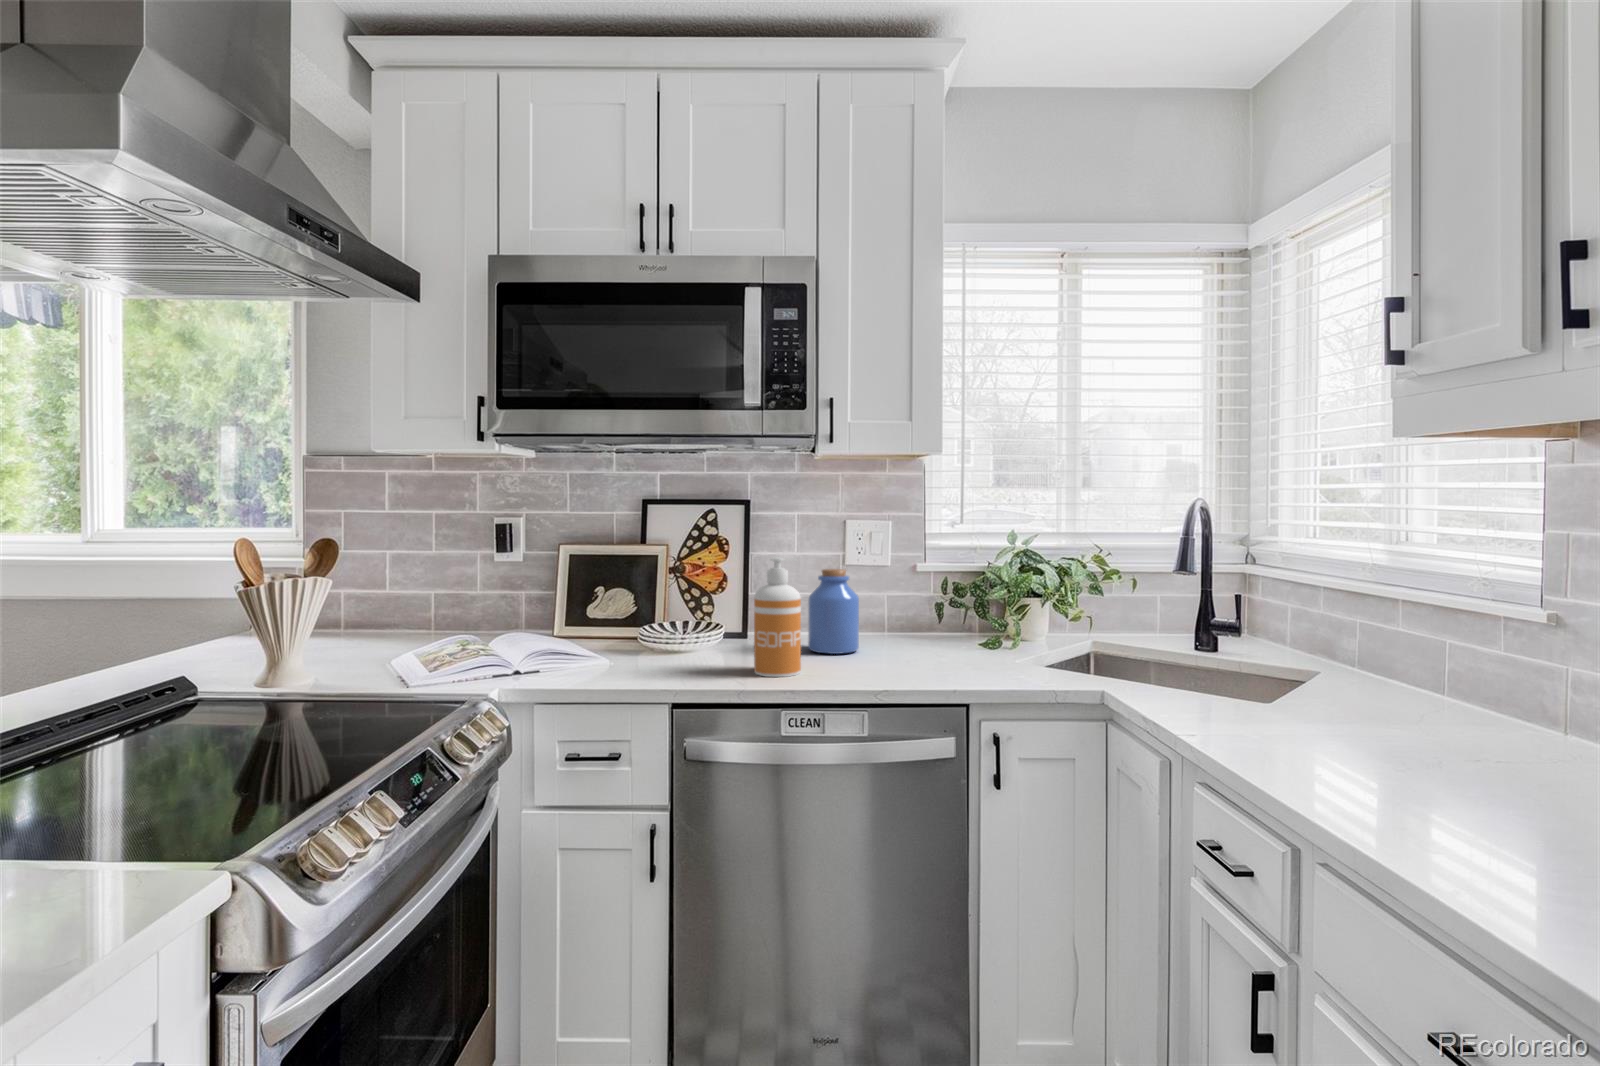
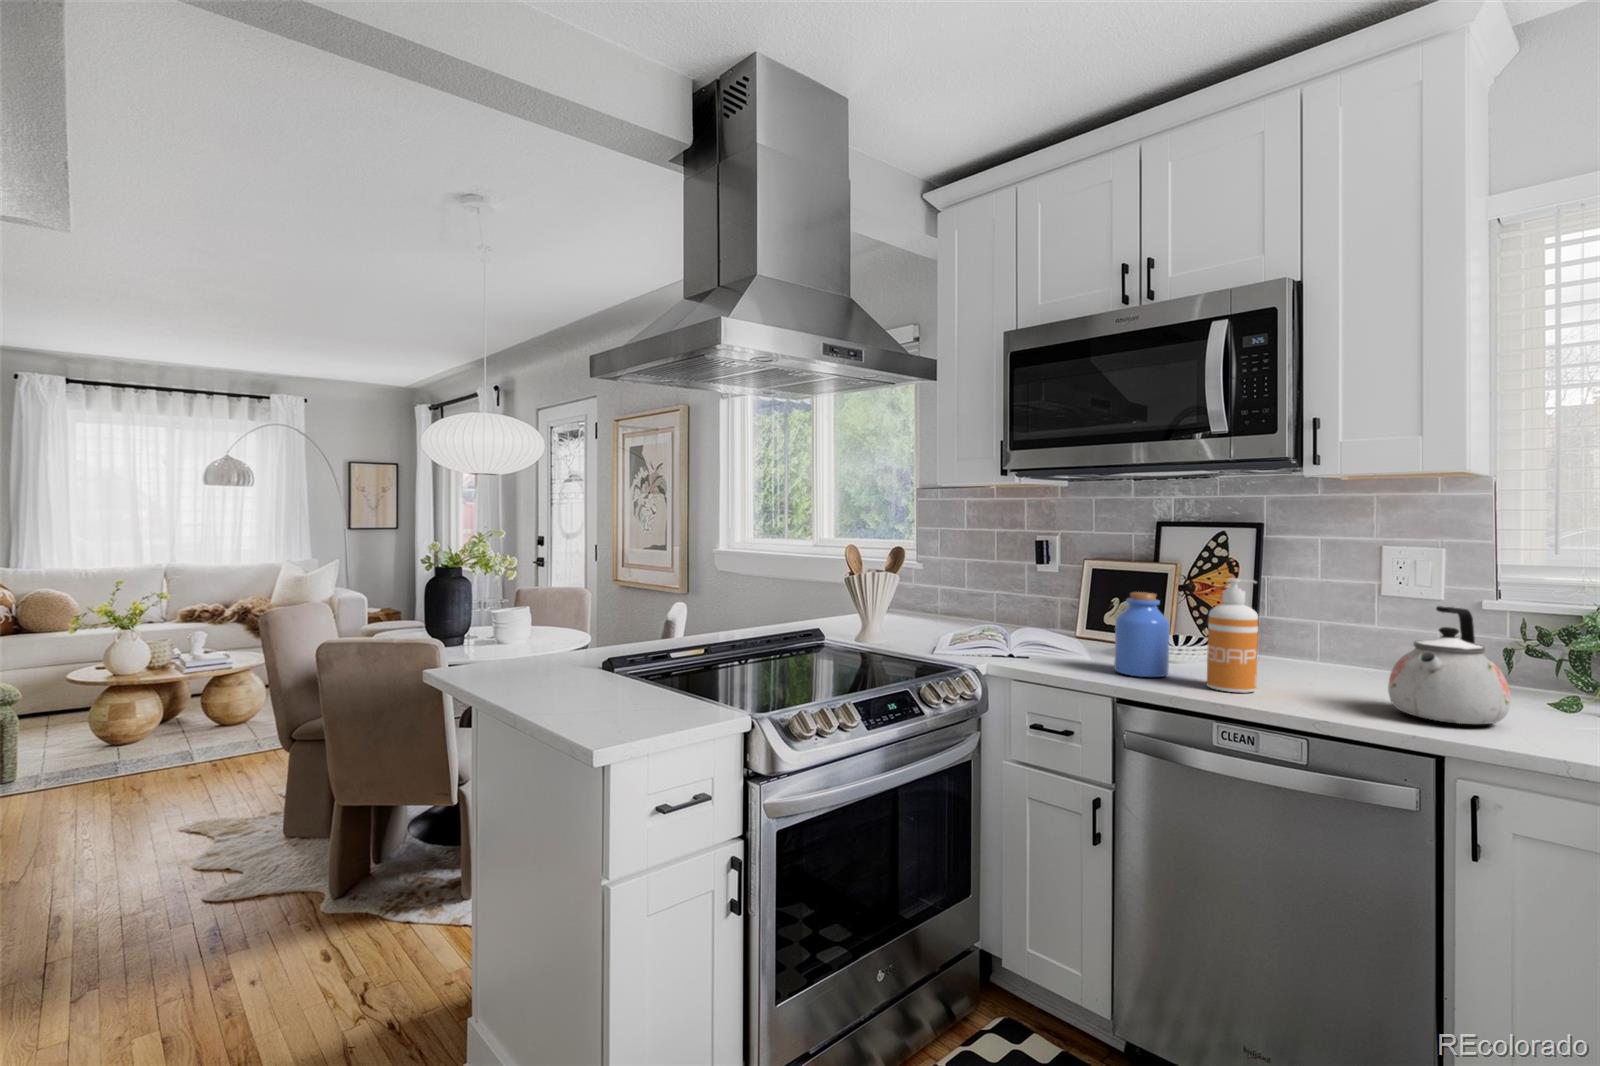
jar: present [808,569,859,654] -> present [1114,592,1170,677]
kettle: none [911,572,998,676] -> present [1388,606,1511,724]

